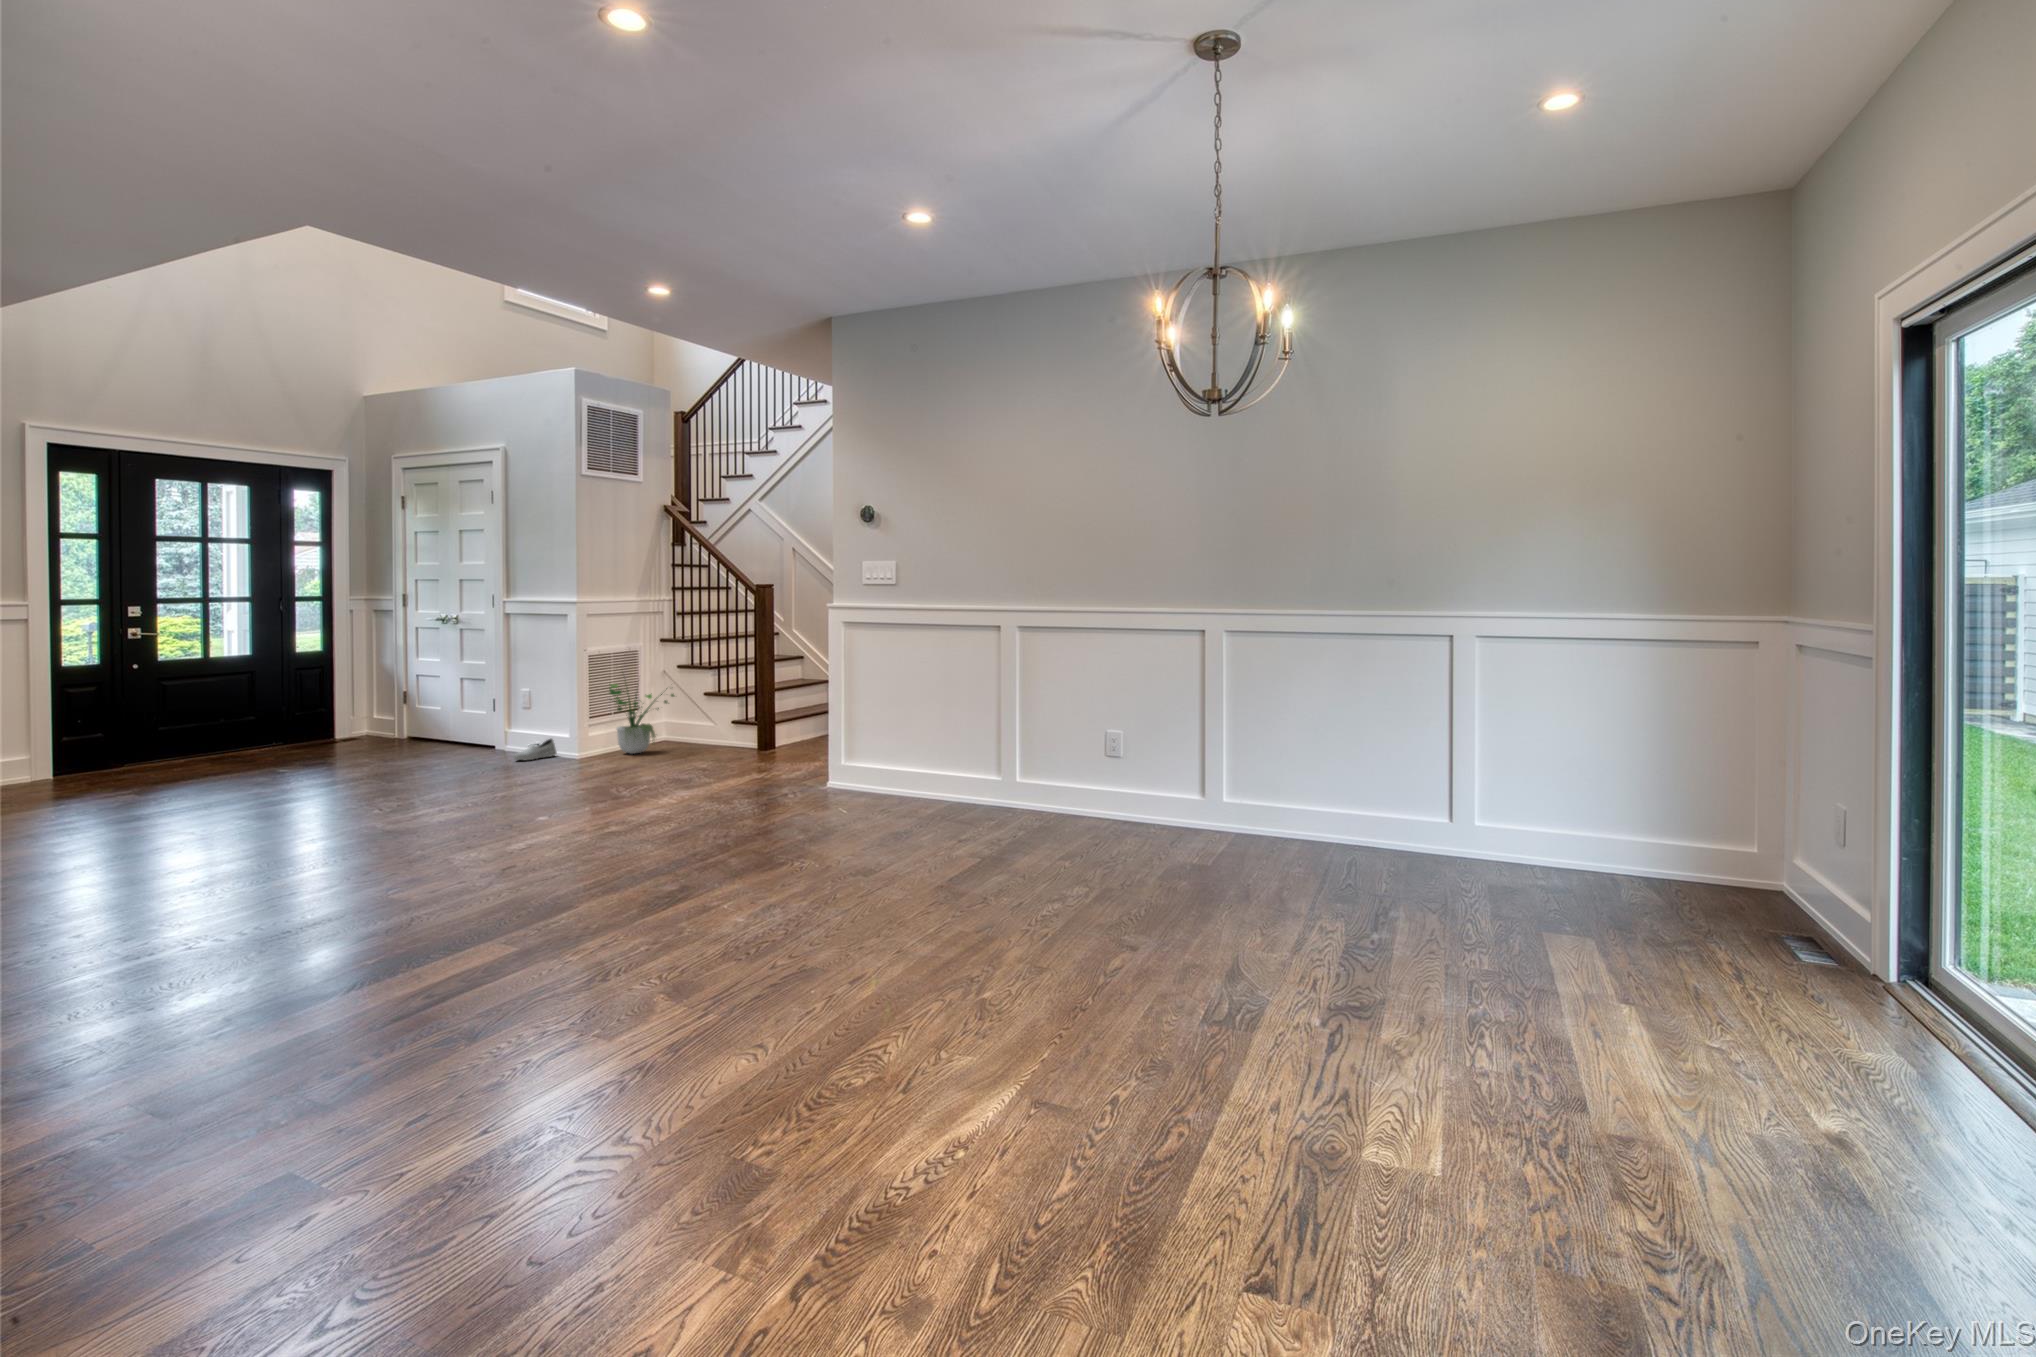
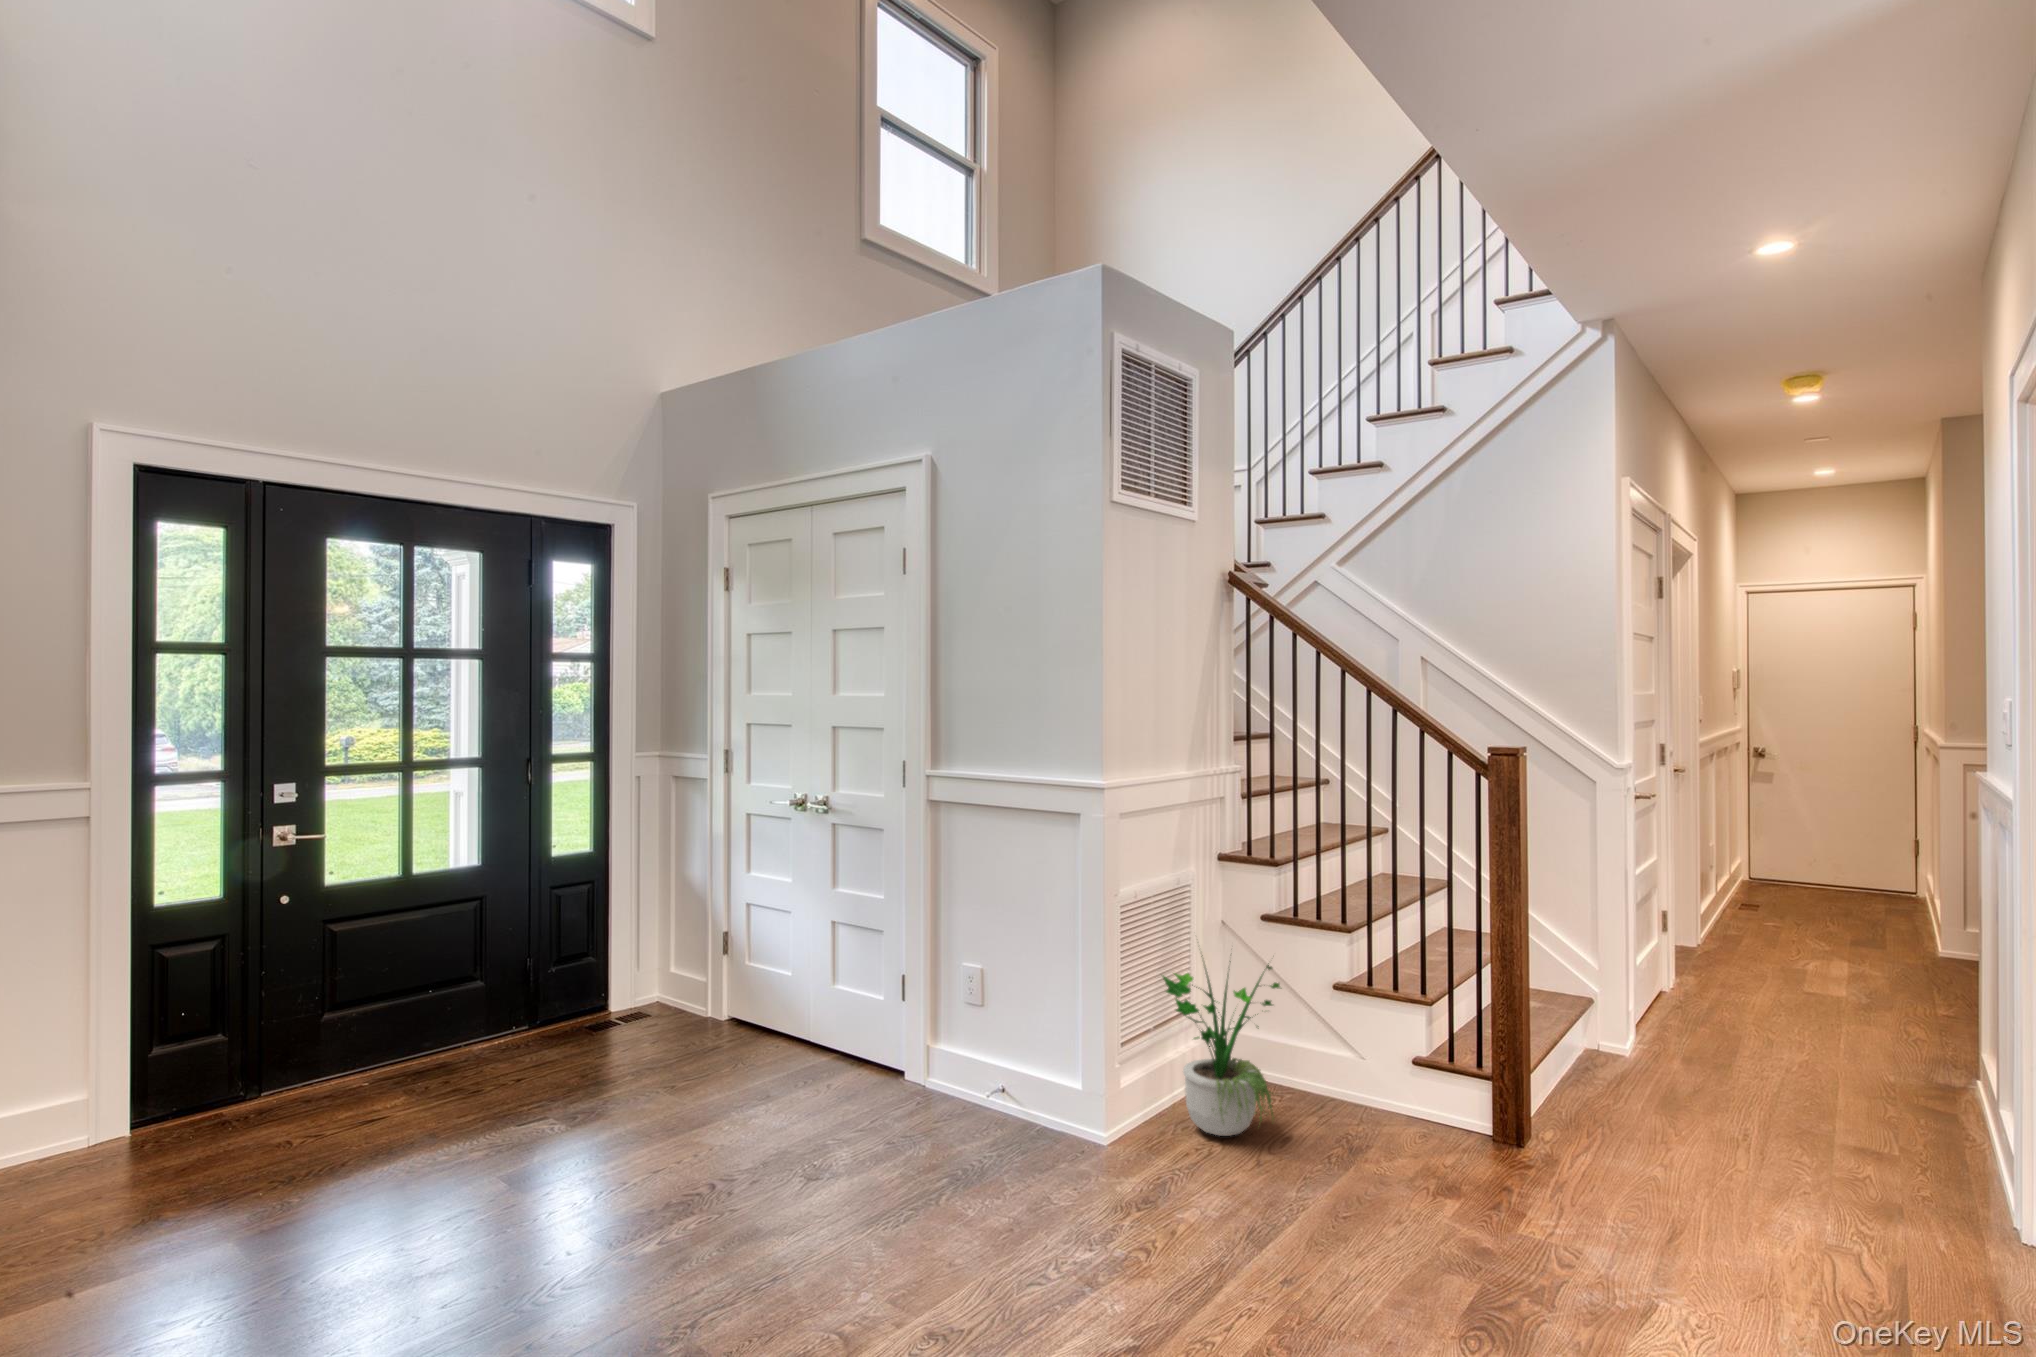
shoe: present [514,739,557,760] -> none [986,1091,1059,1160]

